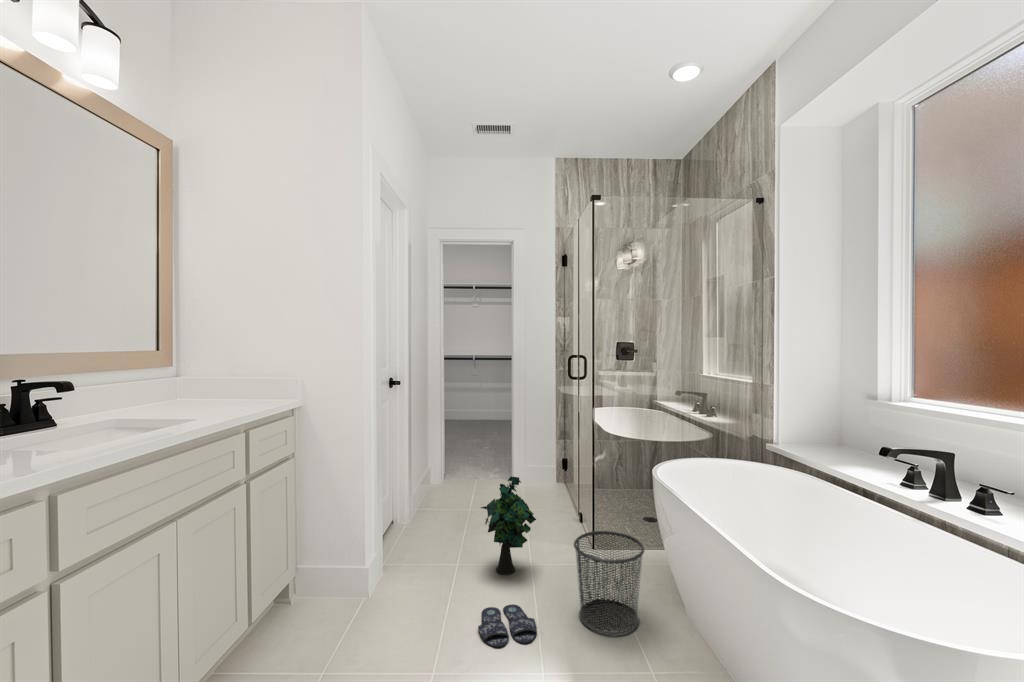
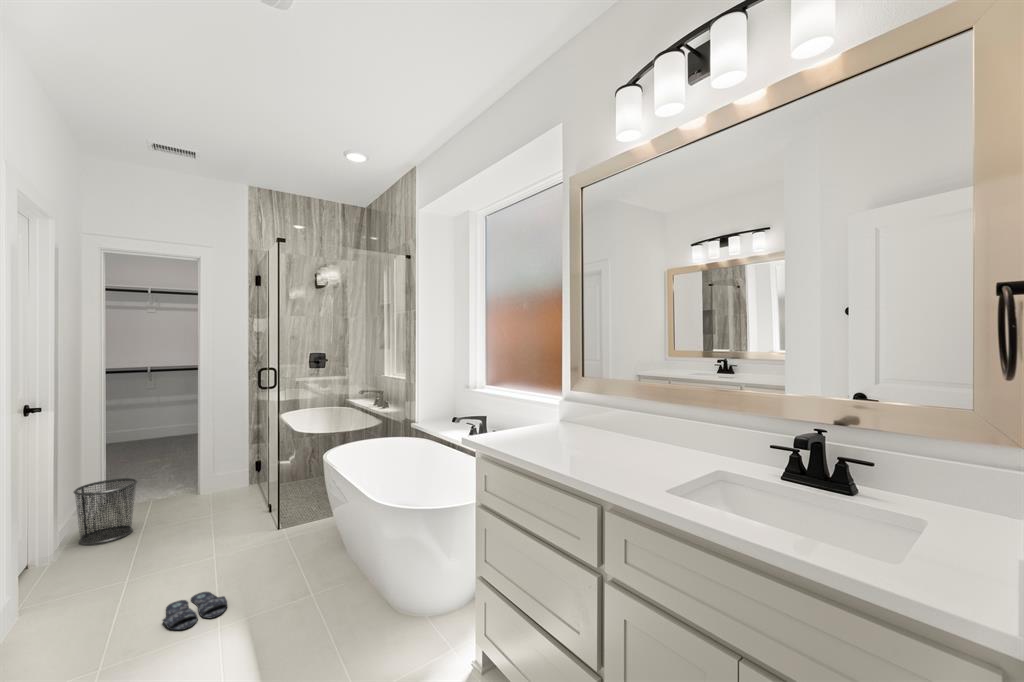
decorative plant: present [481,477,536,575] -> none [163,478,227,572]
waste bin: present [574,531,644,635] -> present [74,478,137,545]

